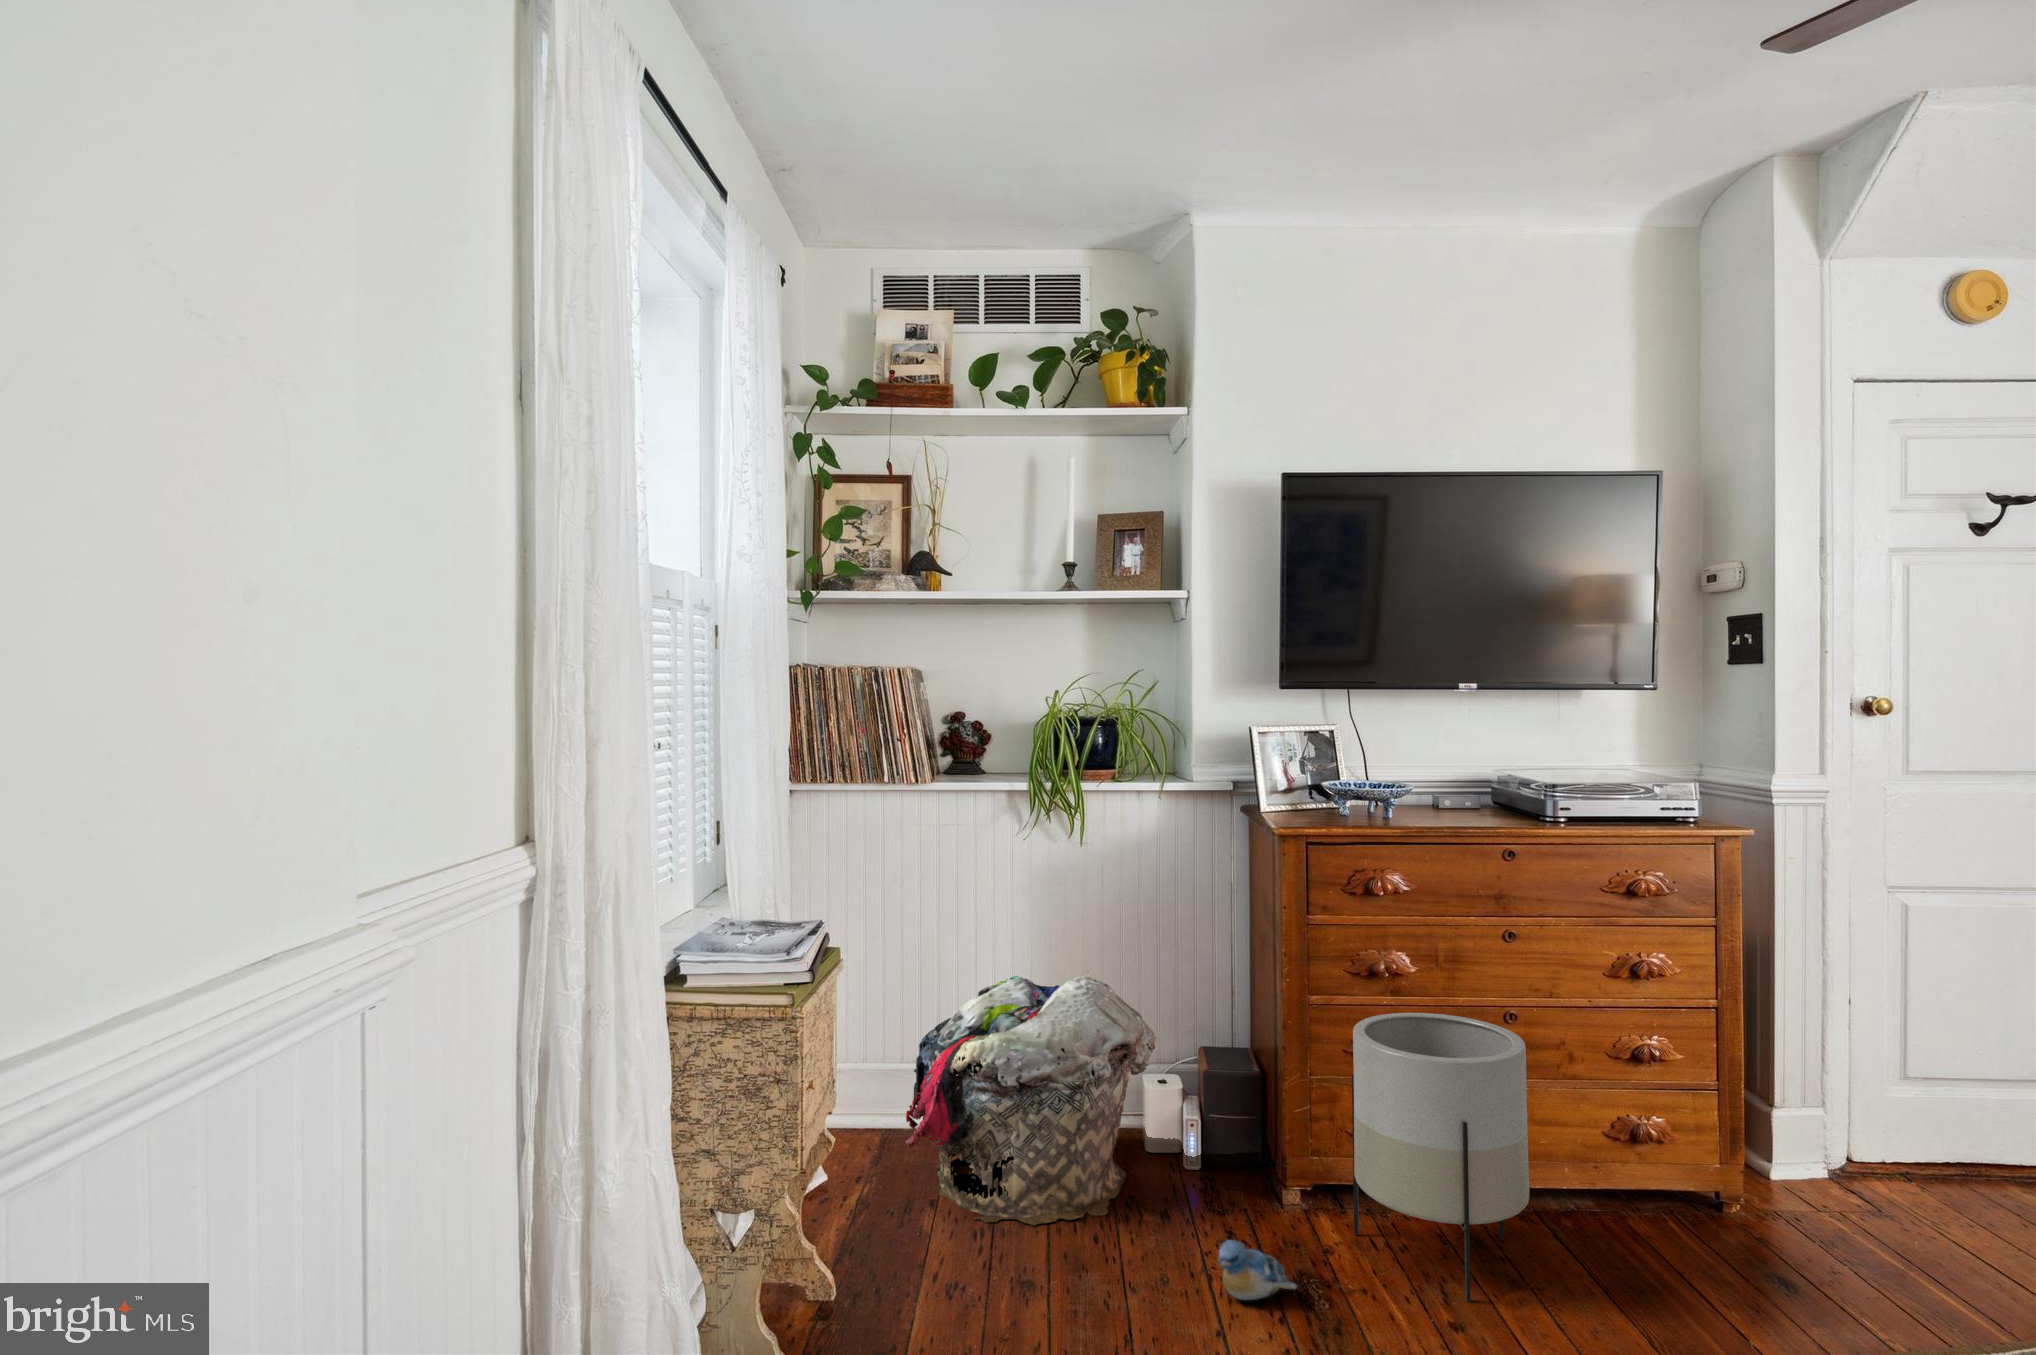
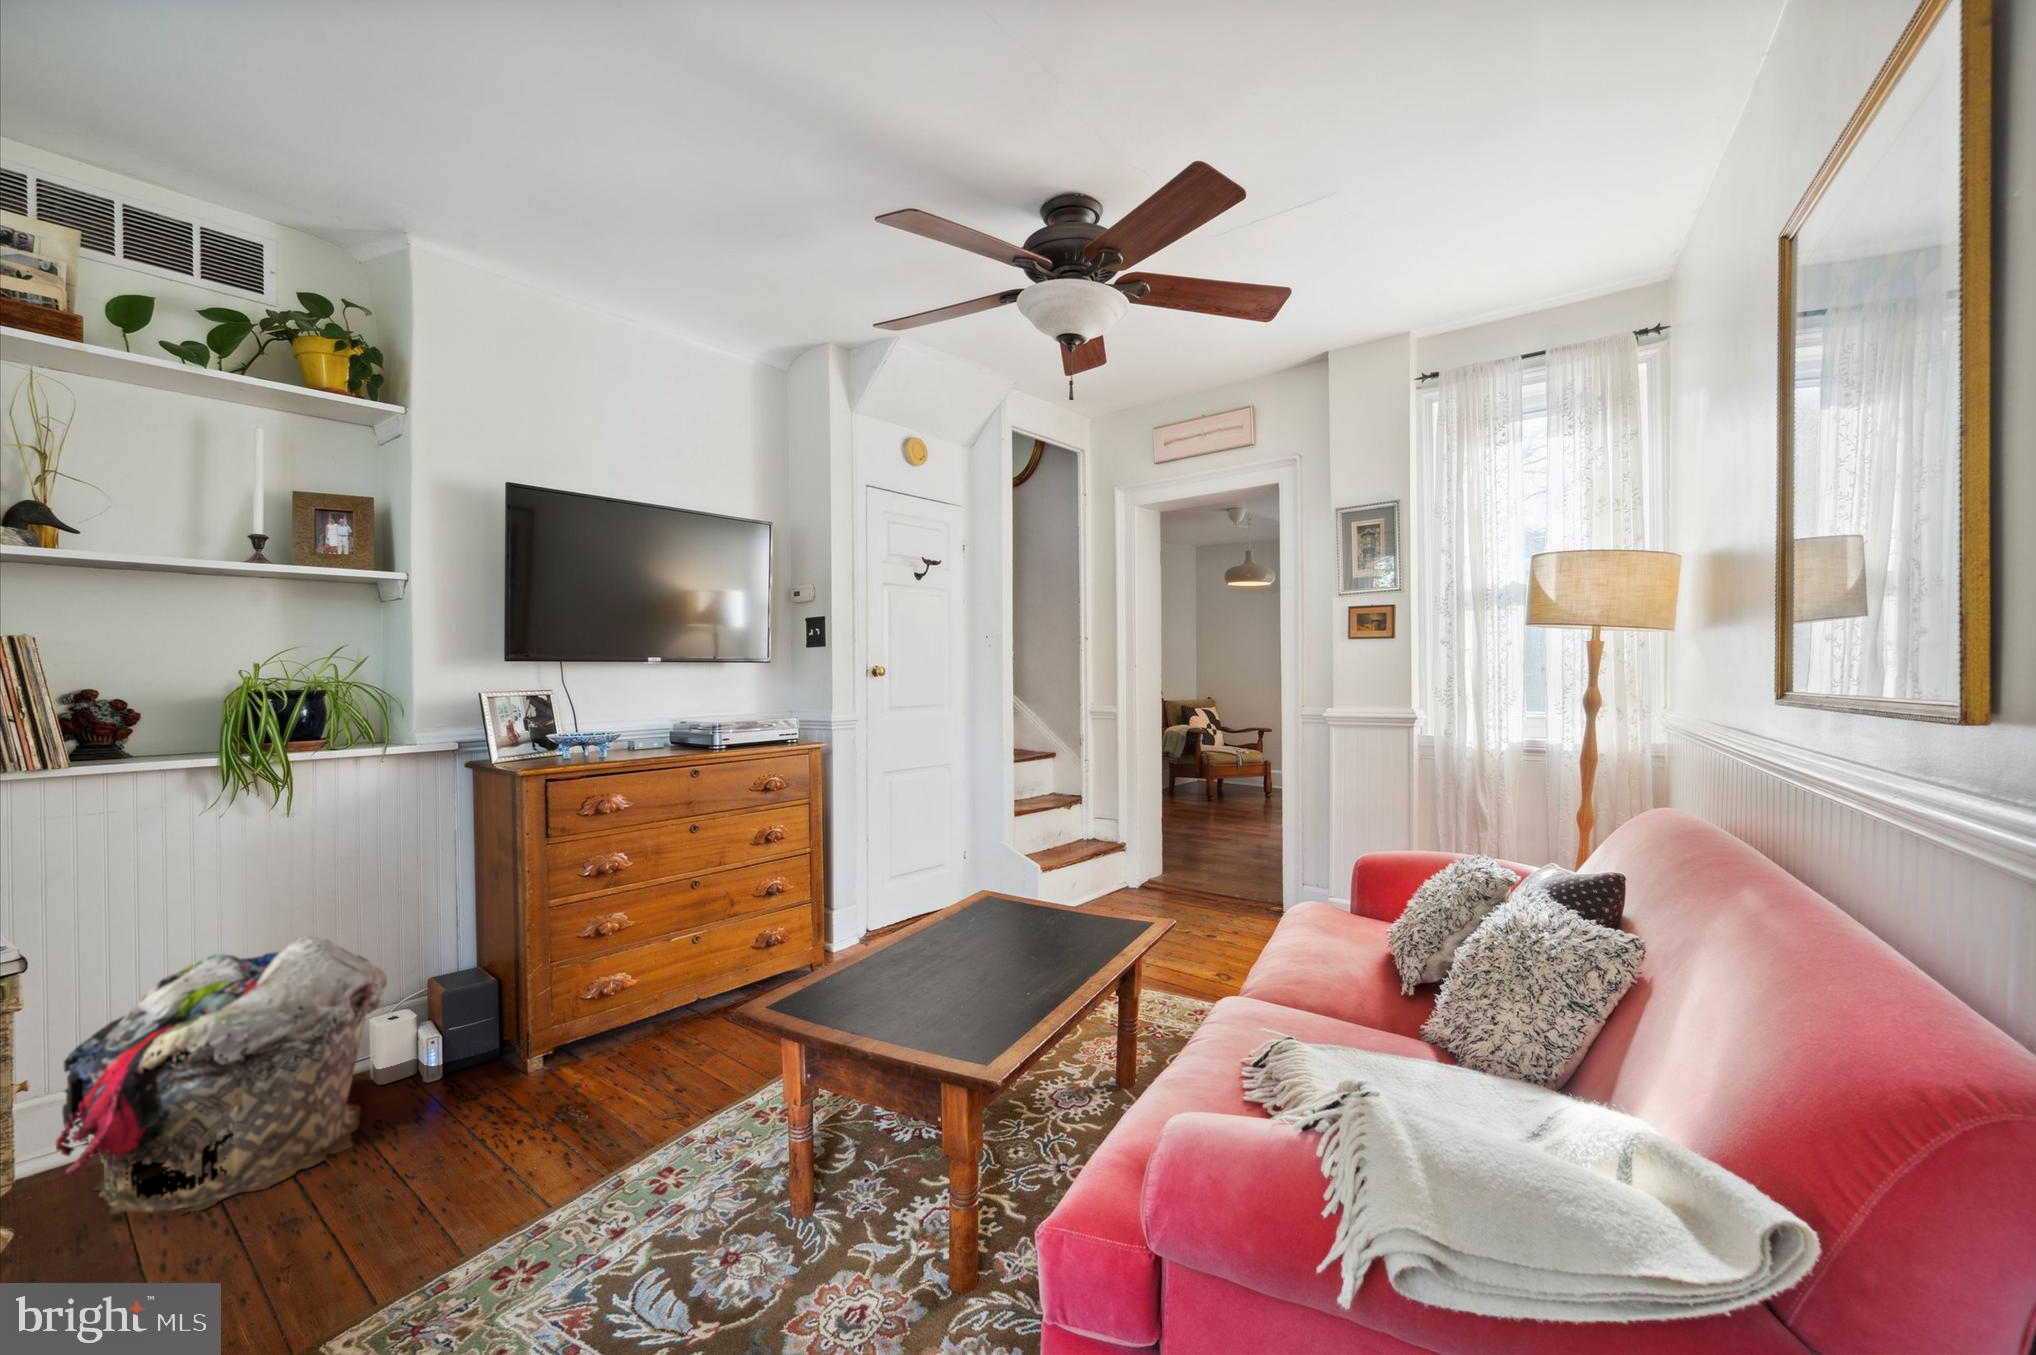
planter: present [1352,1013,1529,1303] -> none [592,891,723,1082]
plush toy: present [1217,1240,1297,1300] -> none [498,1107,568,1153]

